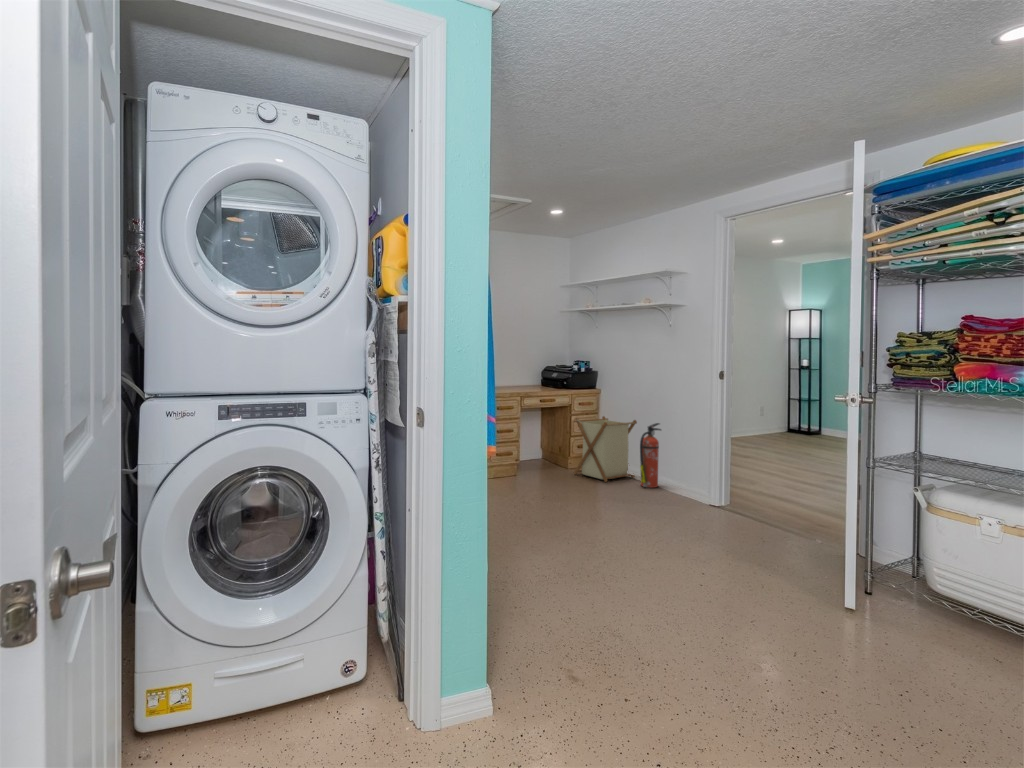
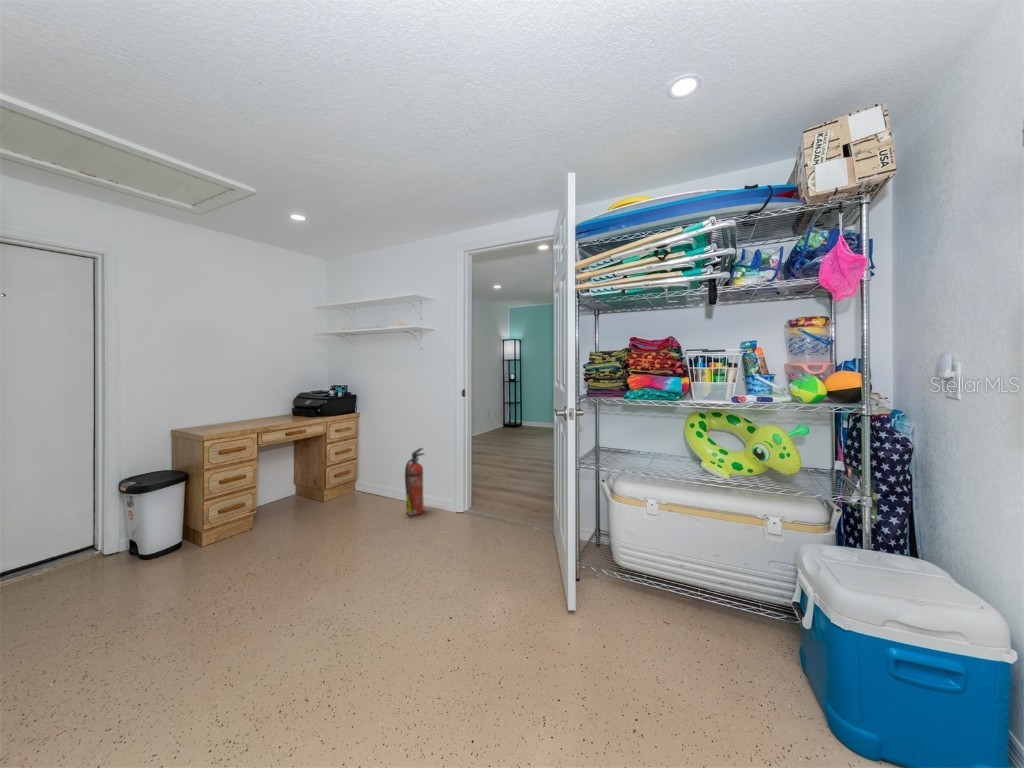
laundry basket: present [574,416,637,482] -> none [330,442,399,517]

